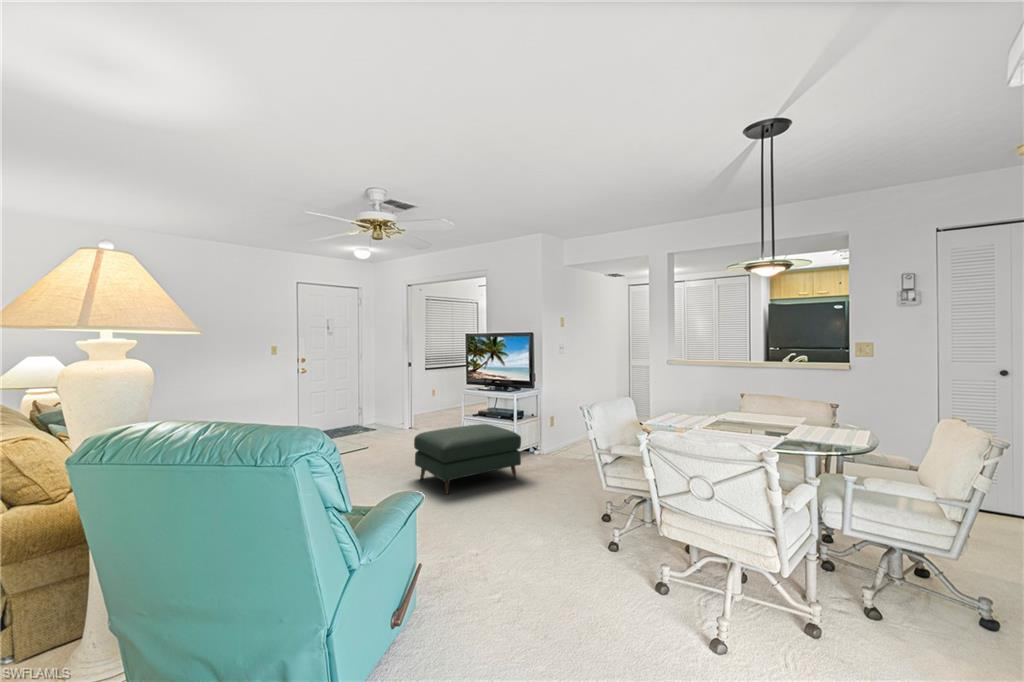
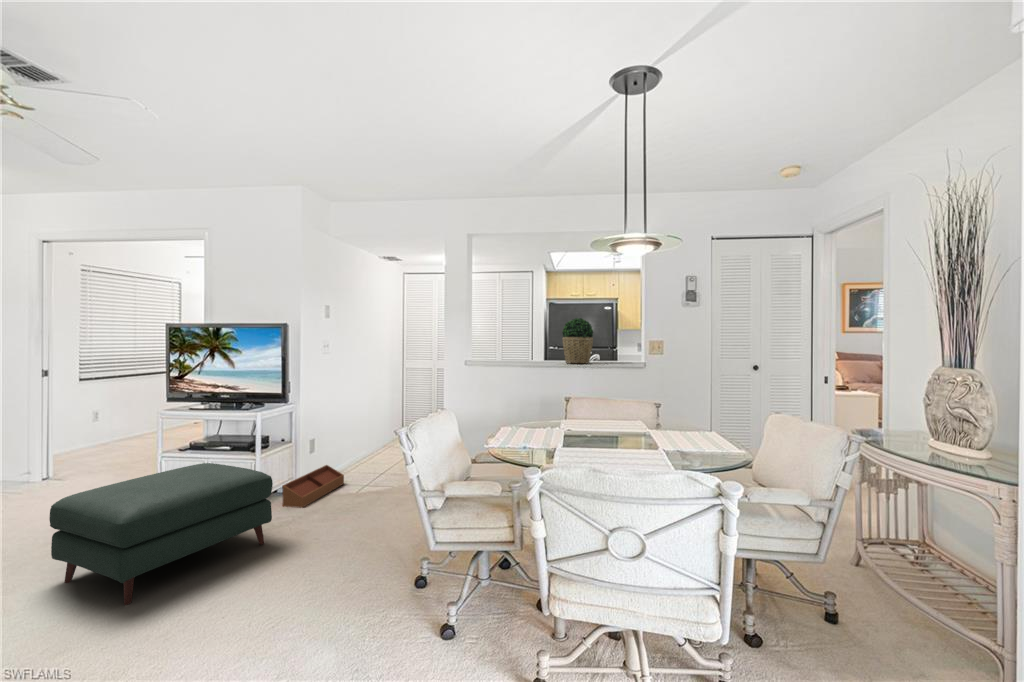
potted plant: none [759,326,793,368] -> present [562,318,593,364]
storage bin: none [531,436,574,463] -> present [282,465,344,508]

